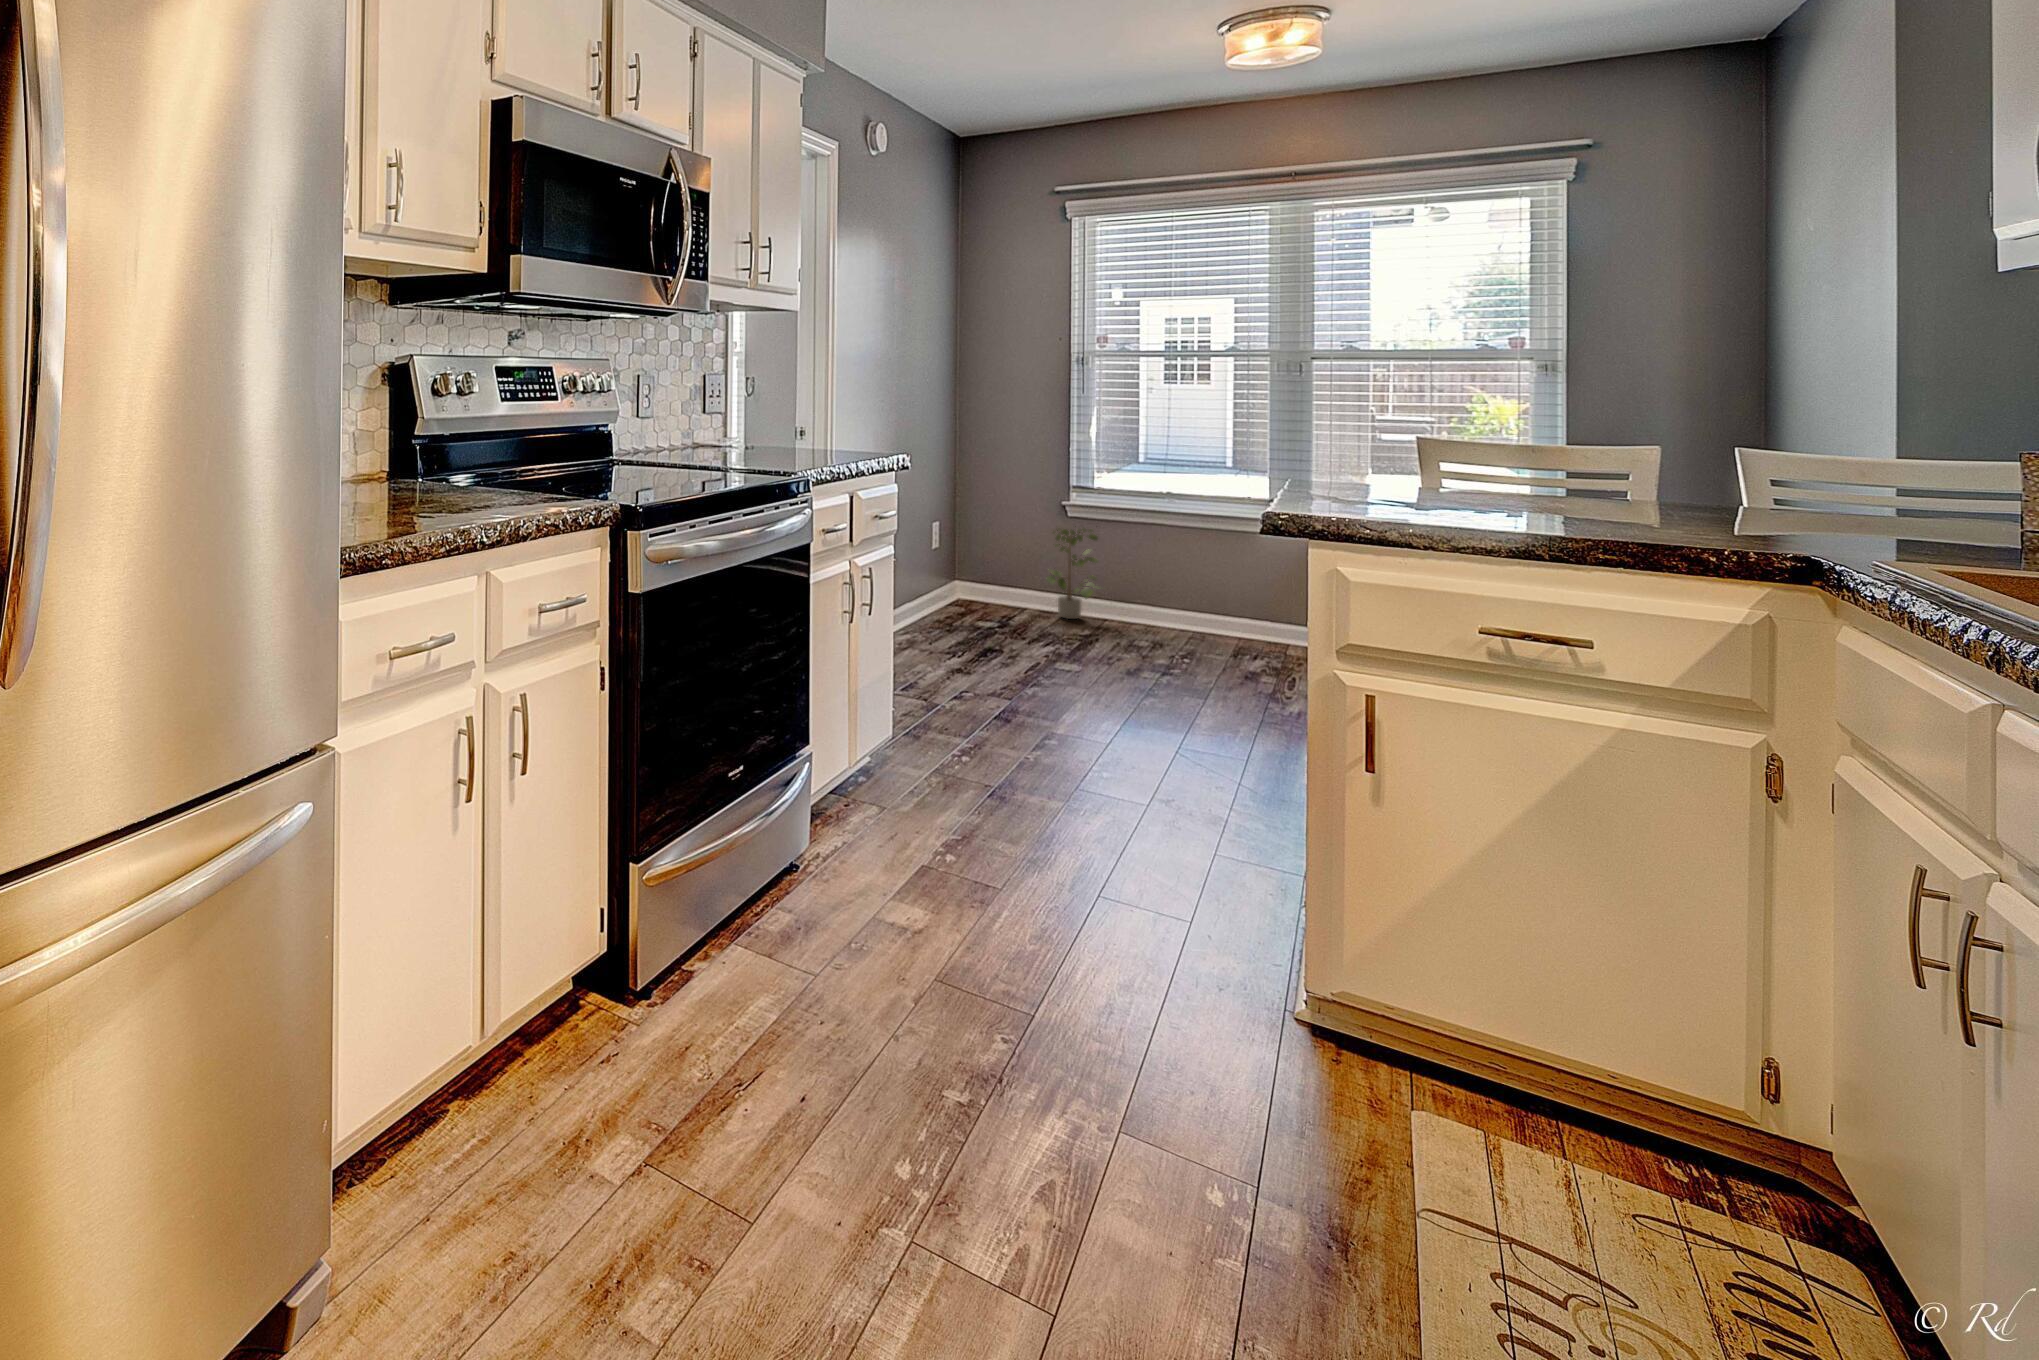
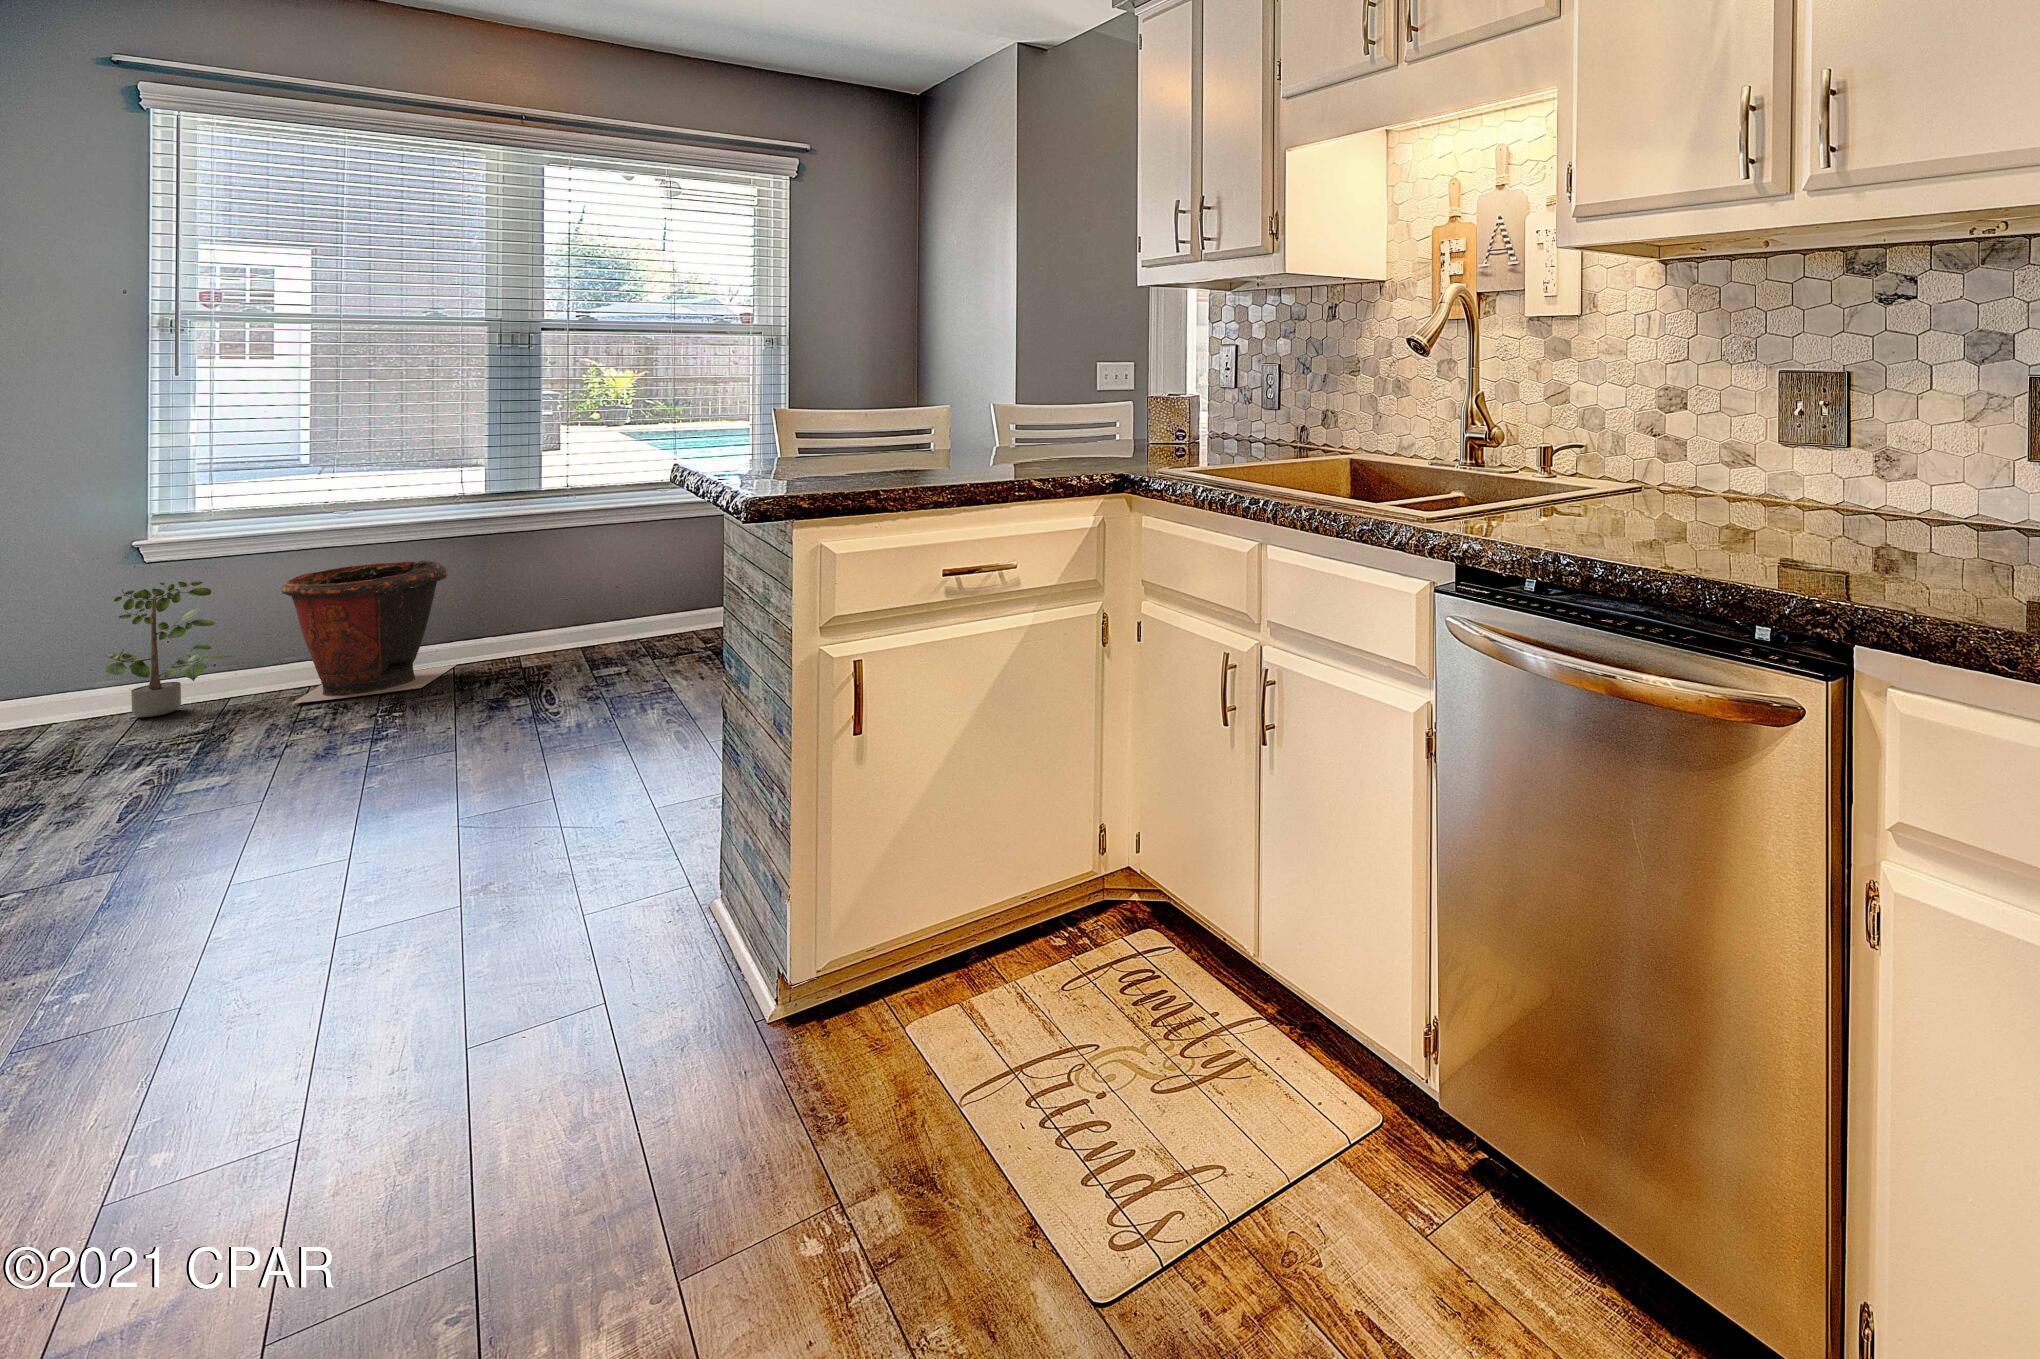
waste bin: none [1132,537,1243,649] -> present [281,559,456,703]

